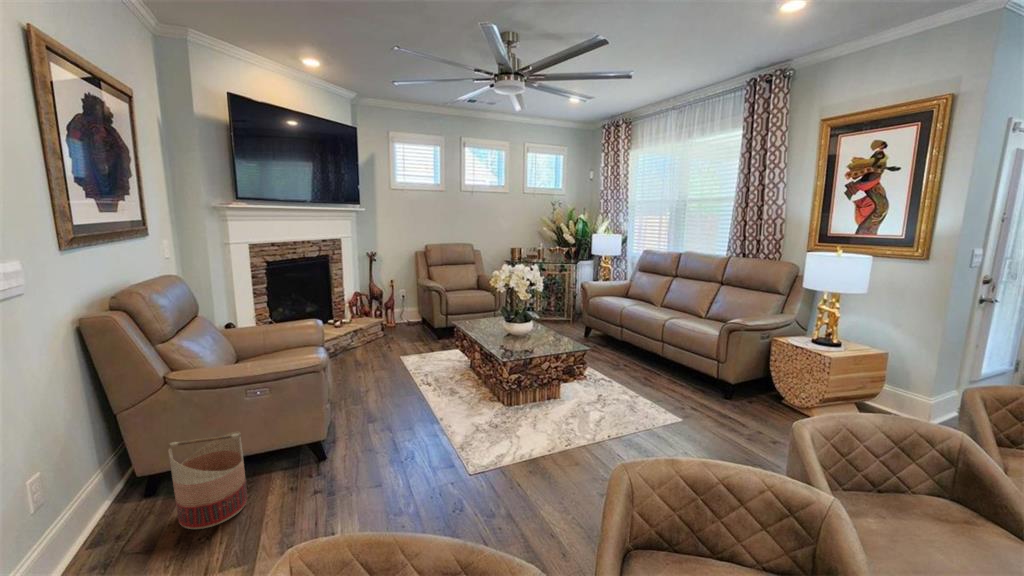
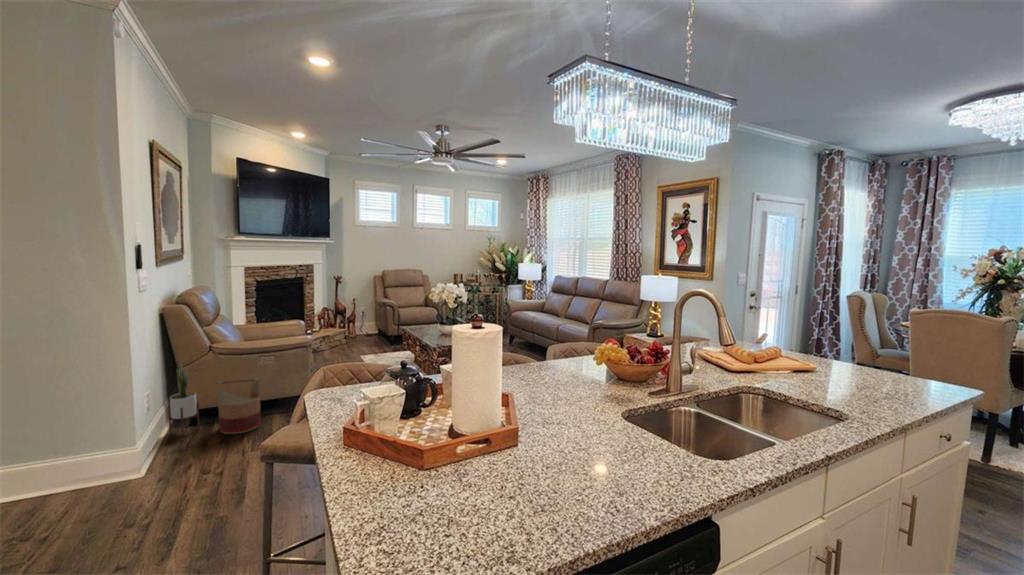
potted plant: none [92,412,150,533] -> present [168,365,200,436]

